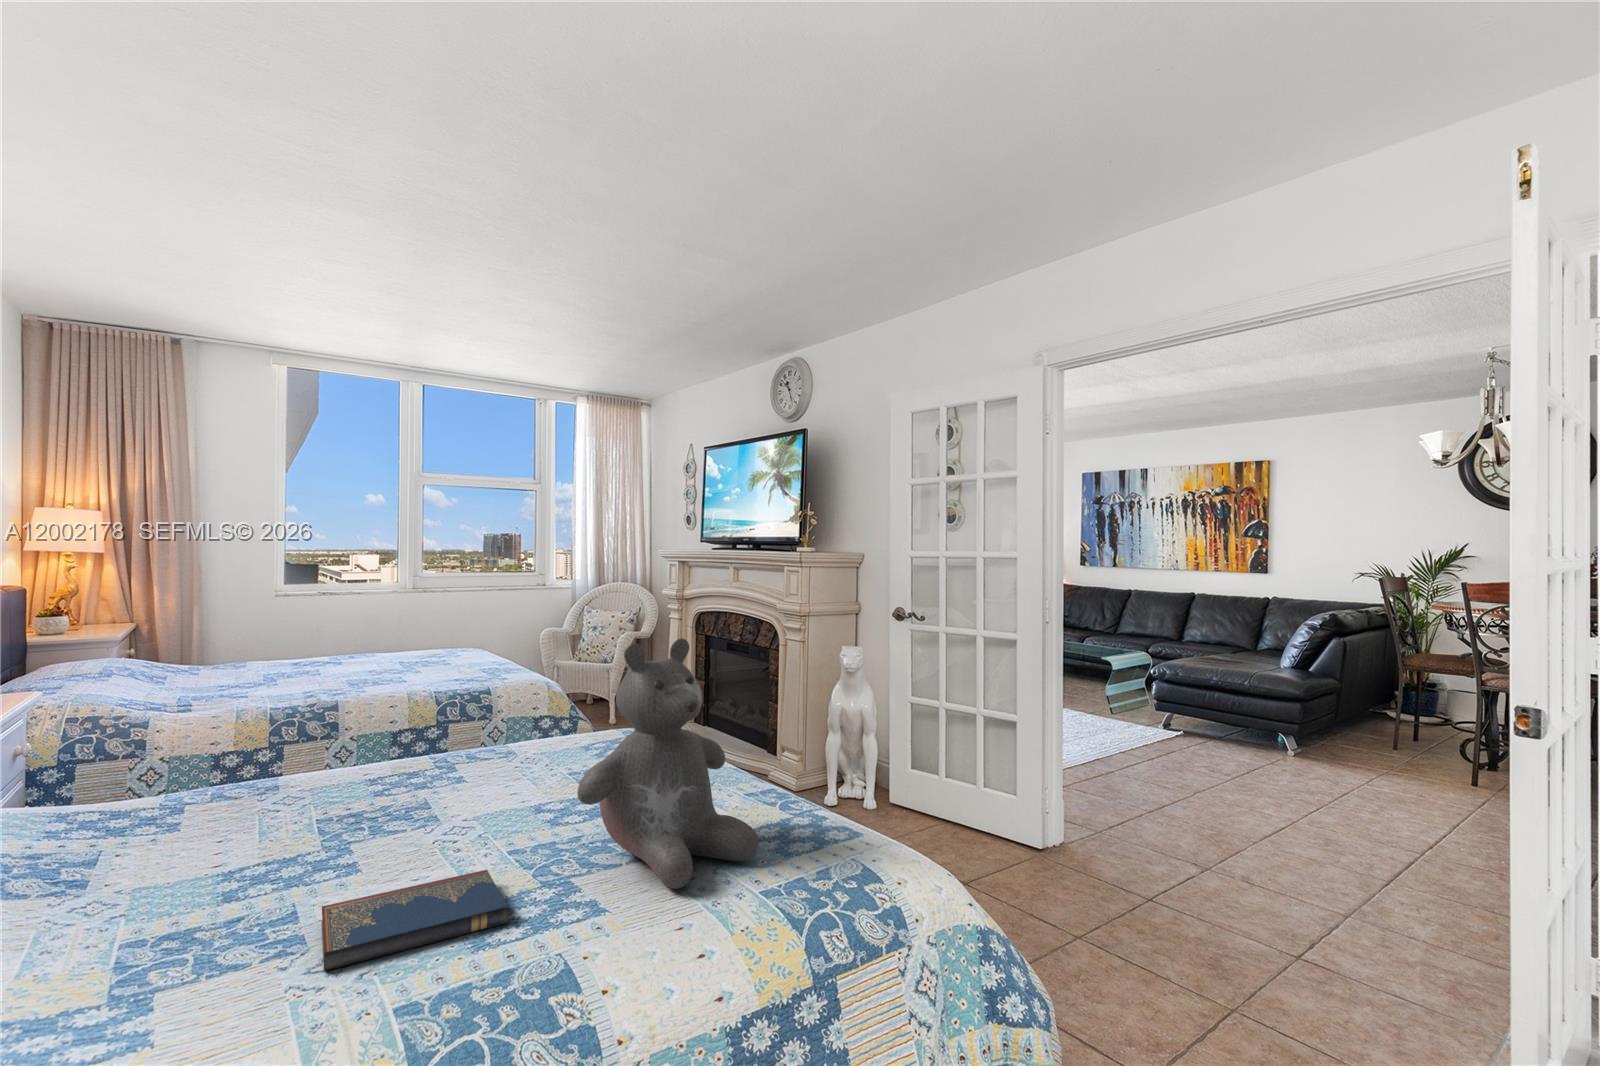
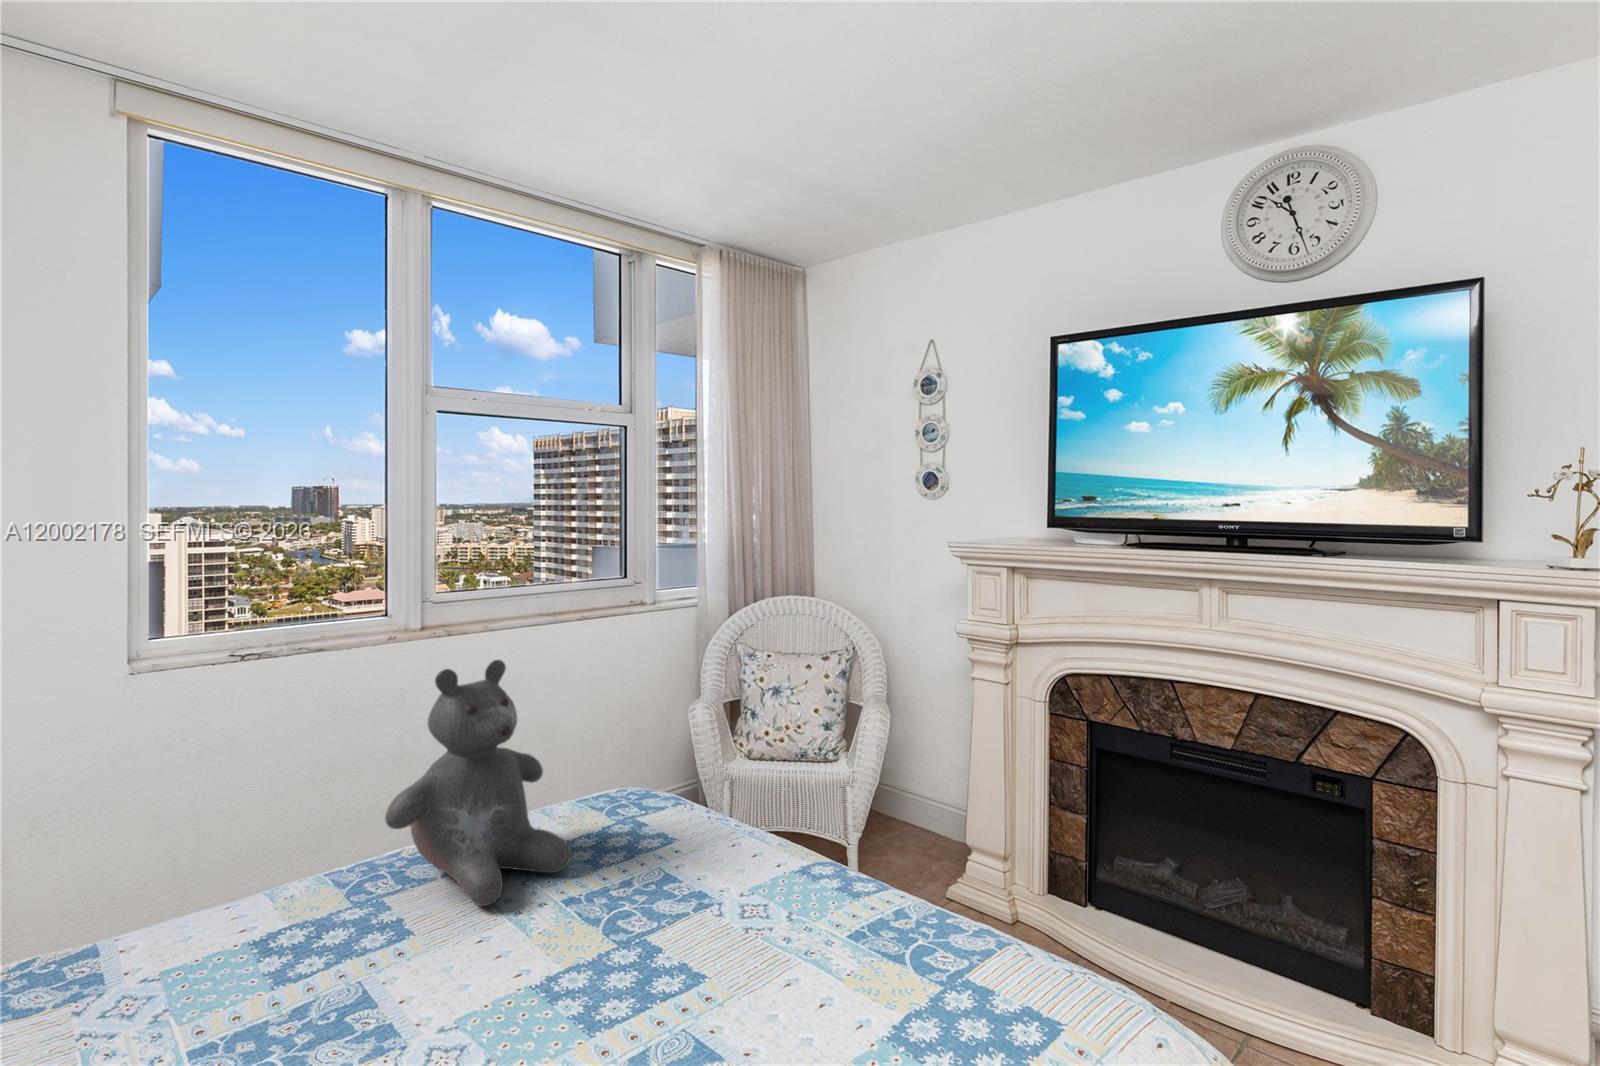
hardcover book: present [321,870,509,971] -> none [104,898,310,1018]

